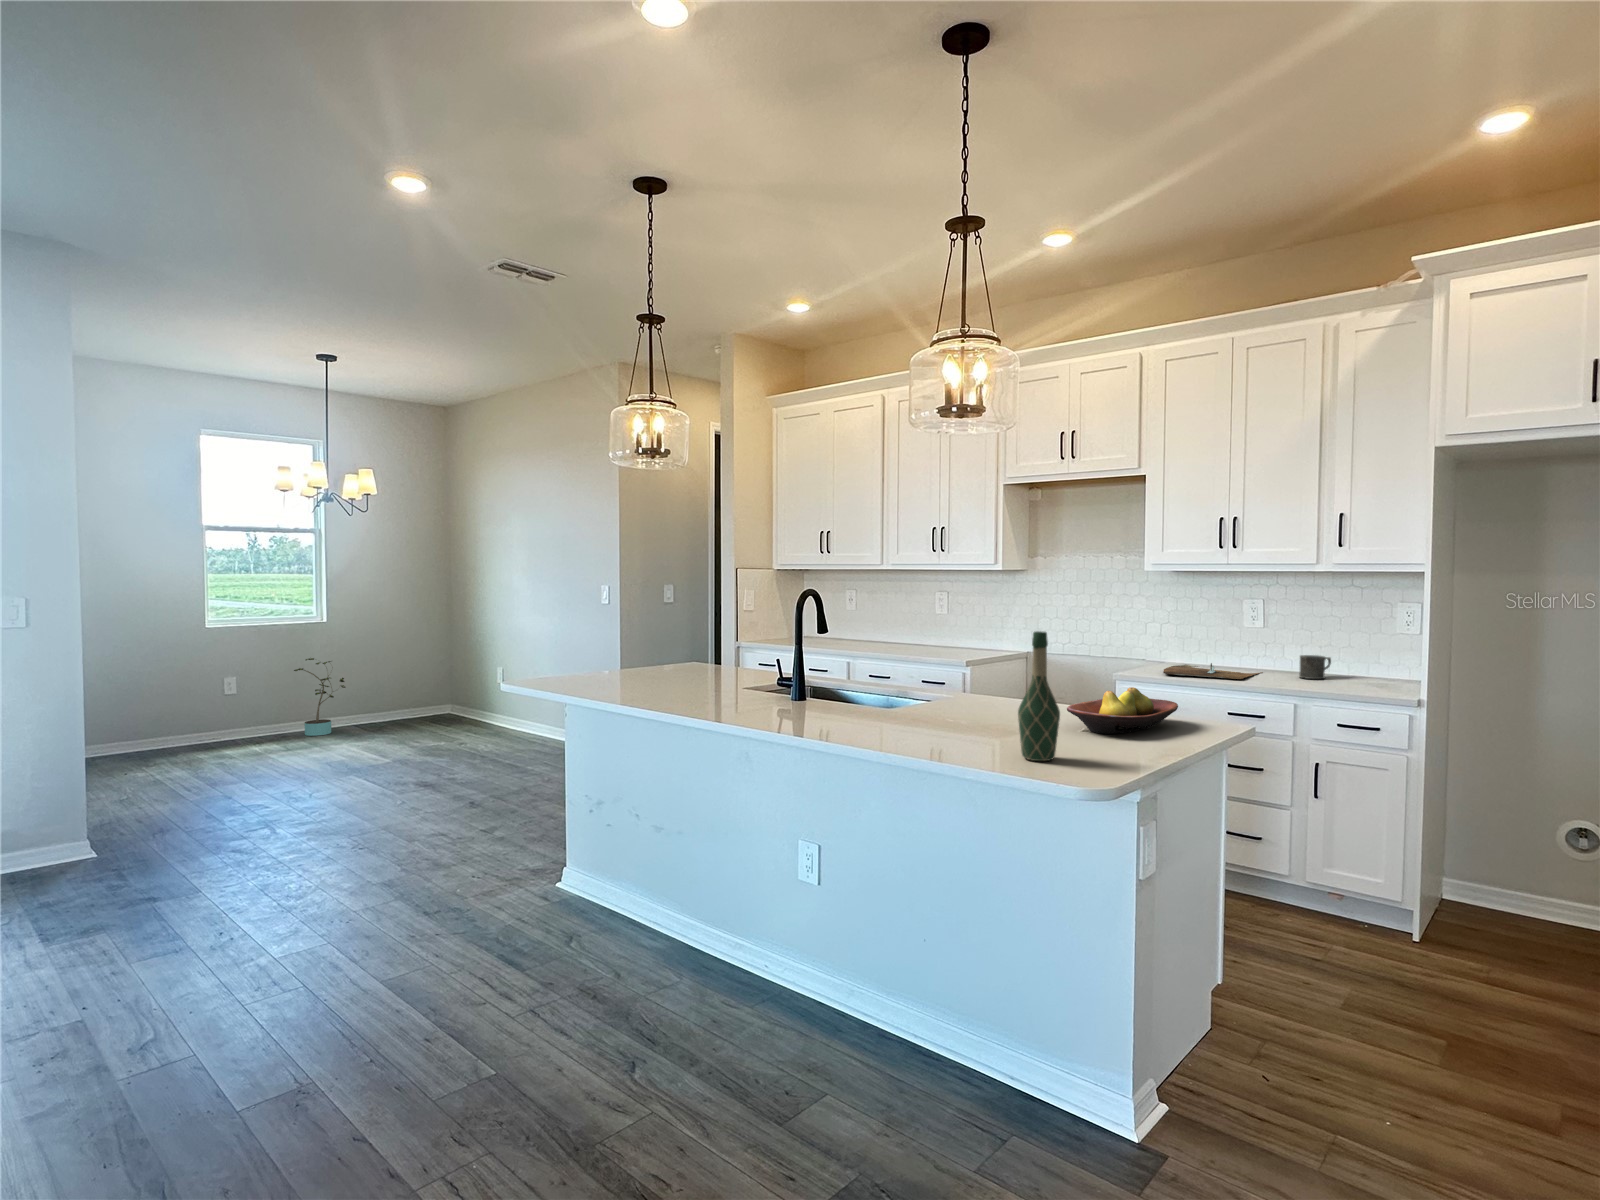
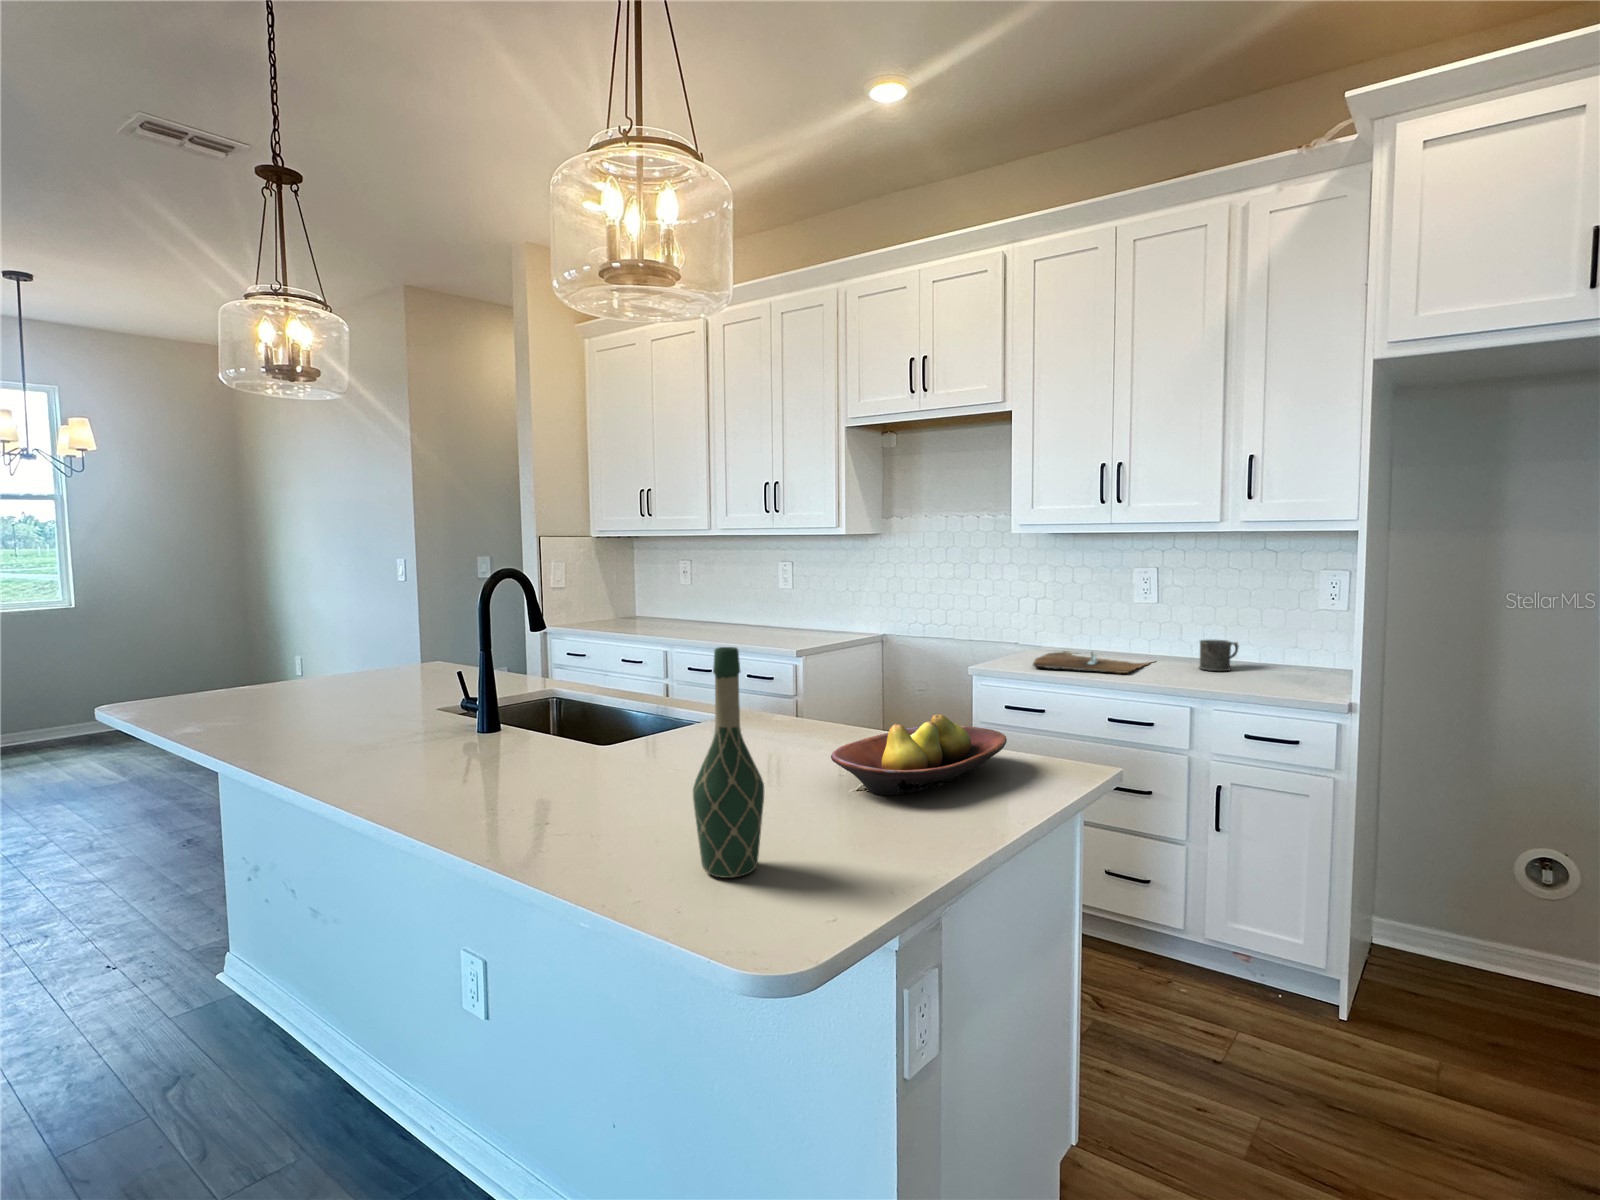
potted plant: present [294,658,345,736] -> none [25,653,99,747]

